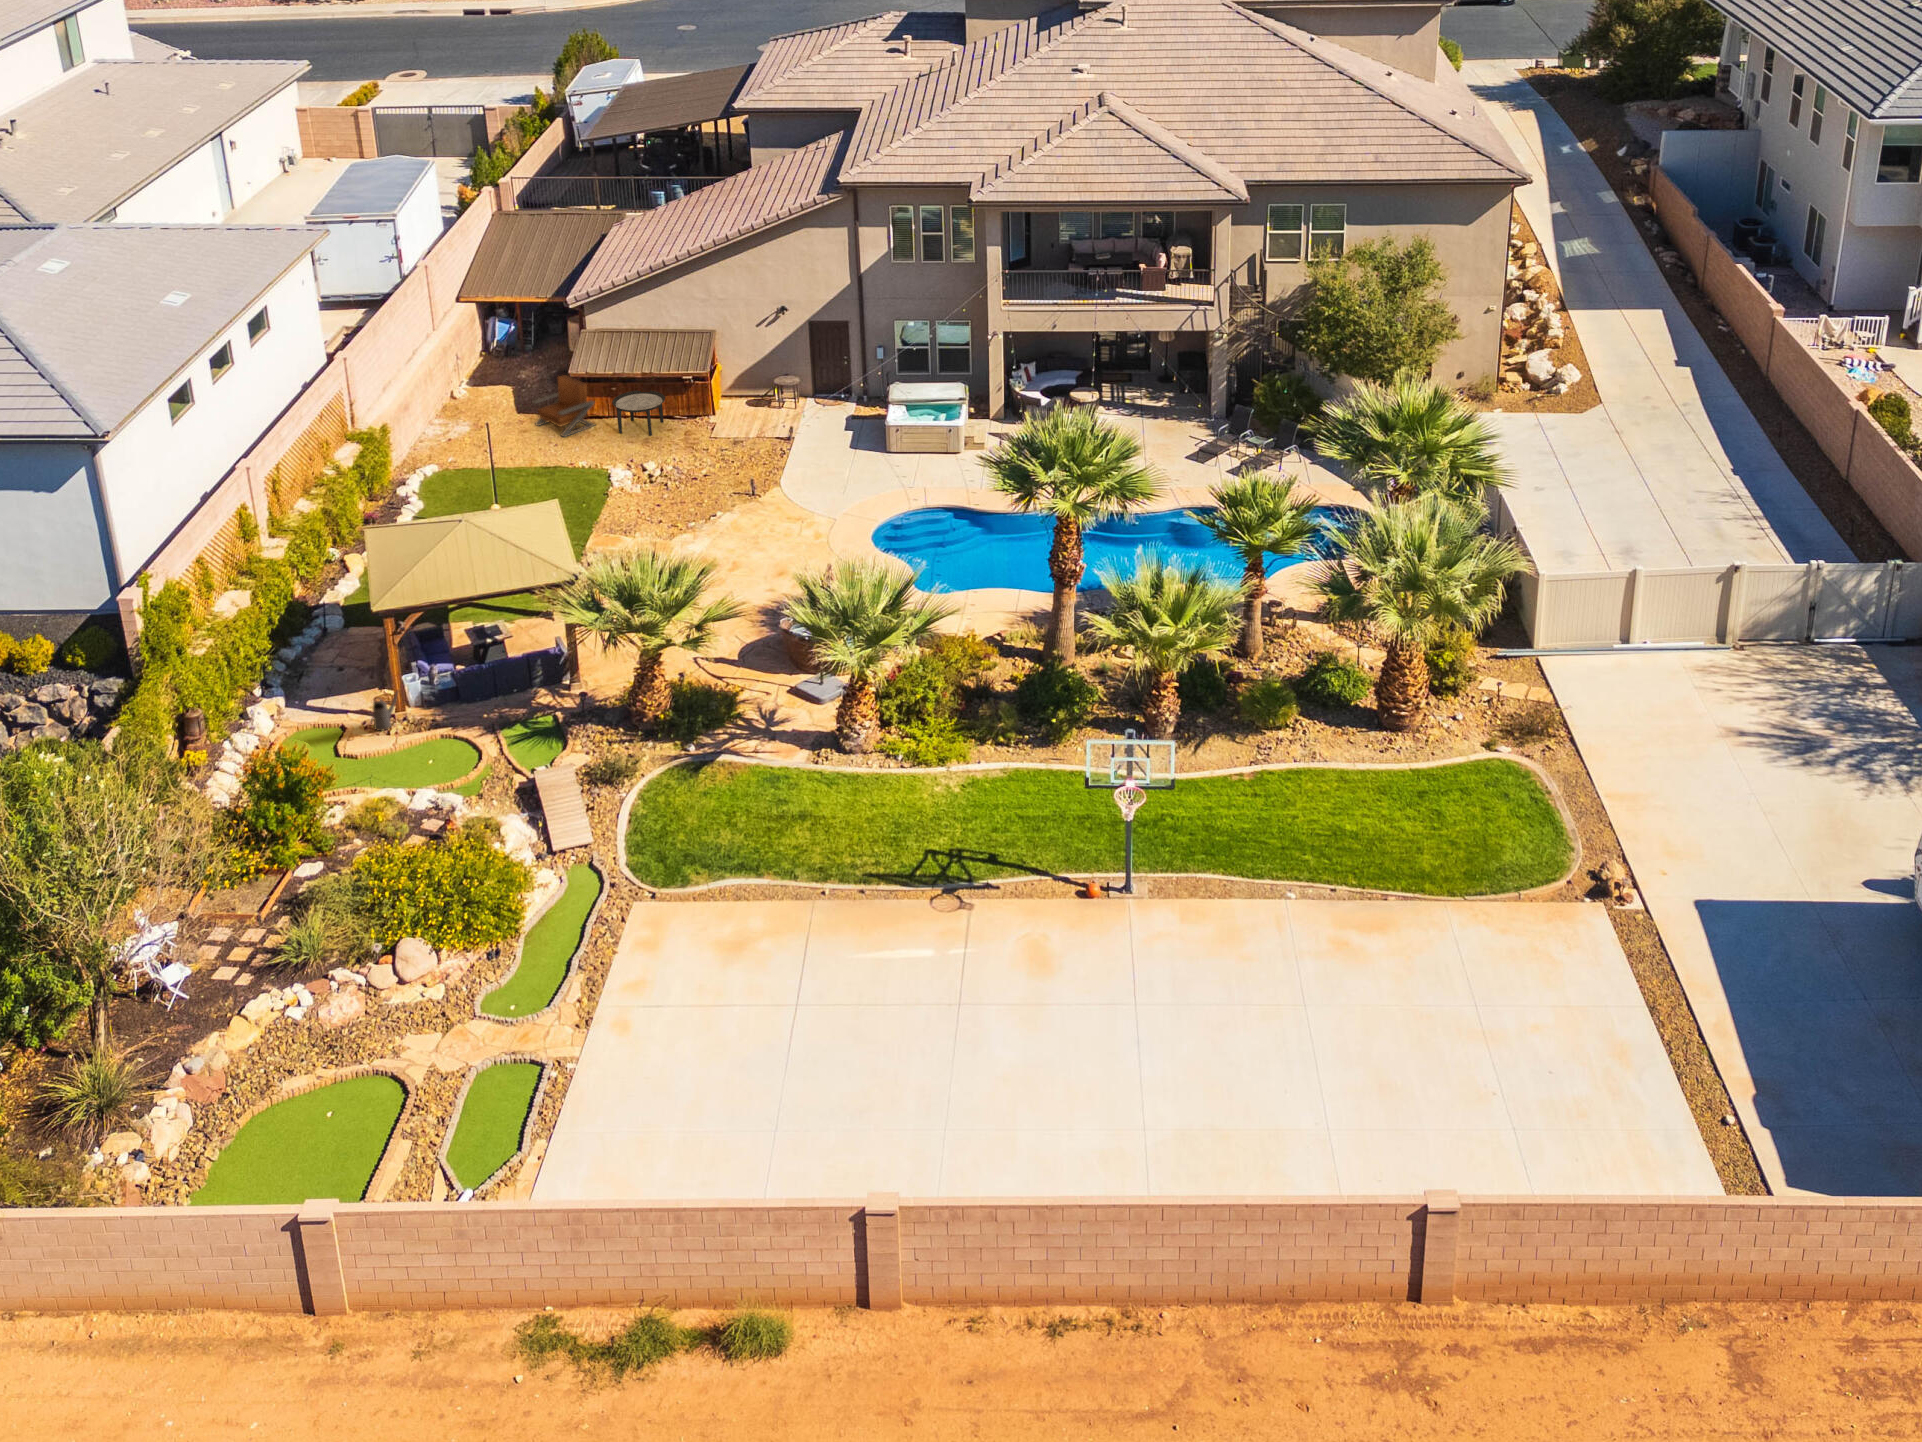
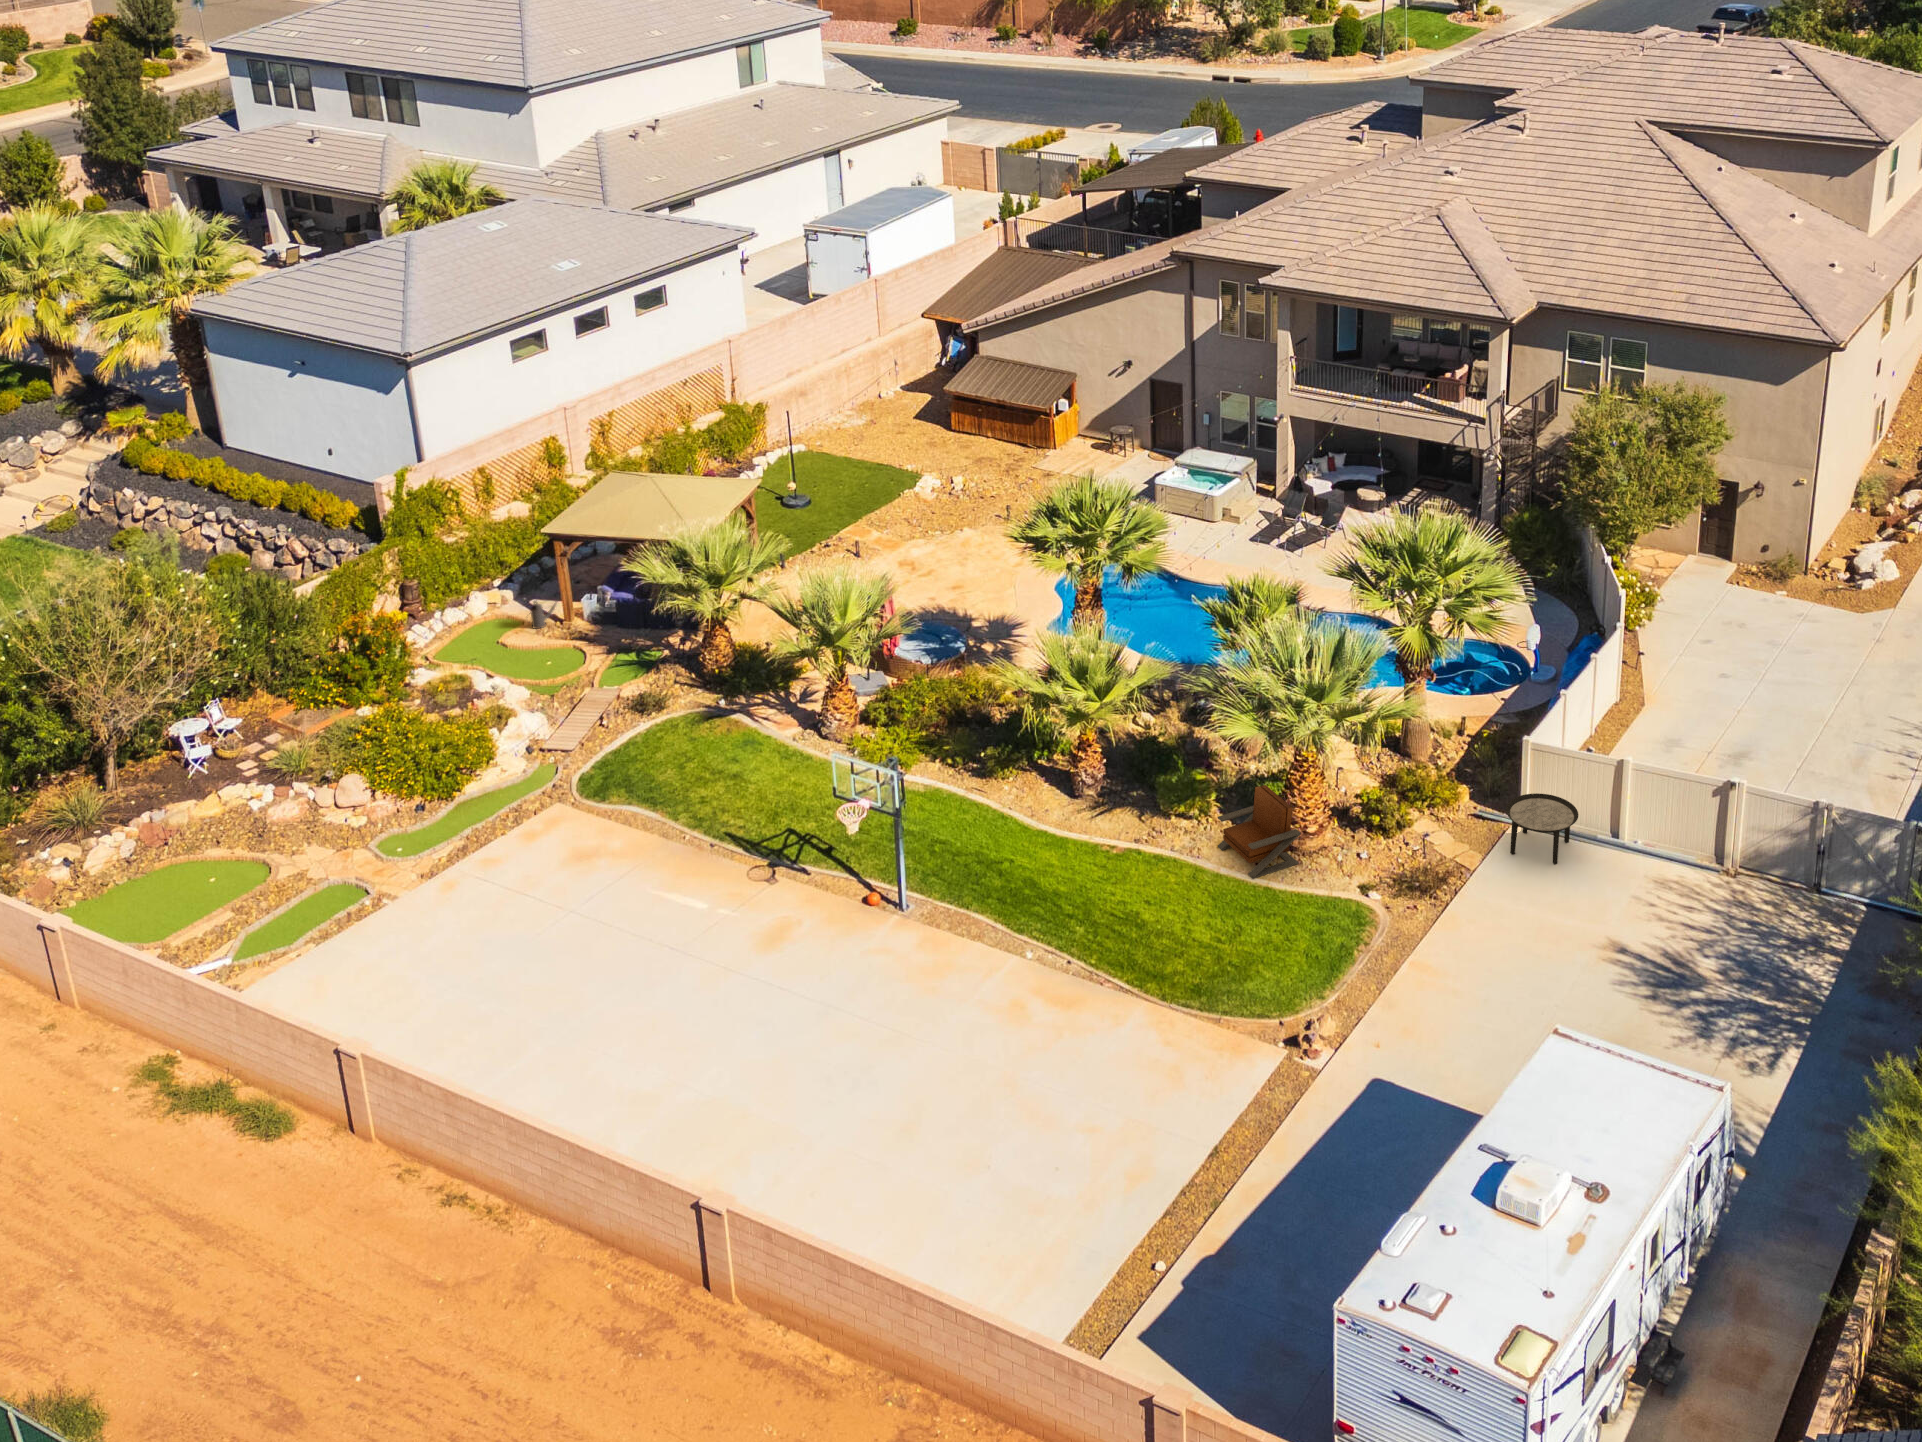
lounge chair: present [533,375,595,437] -> present [1218,785,1301,879]
round table: present [612,391,665,436] -> present [1506,793,1578,864]

